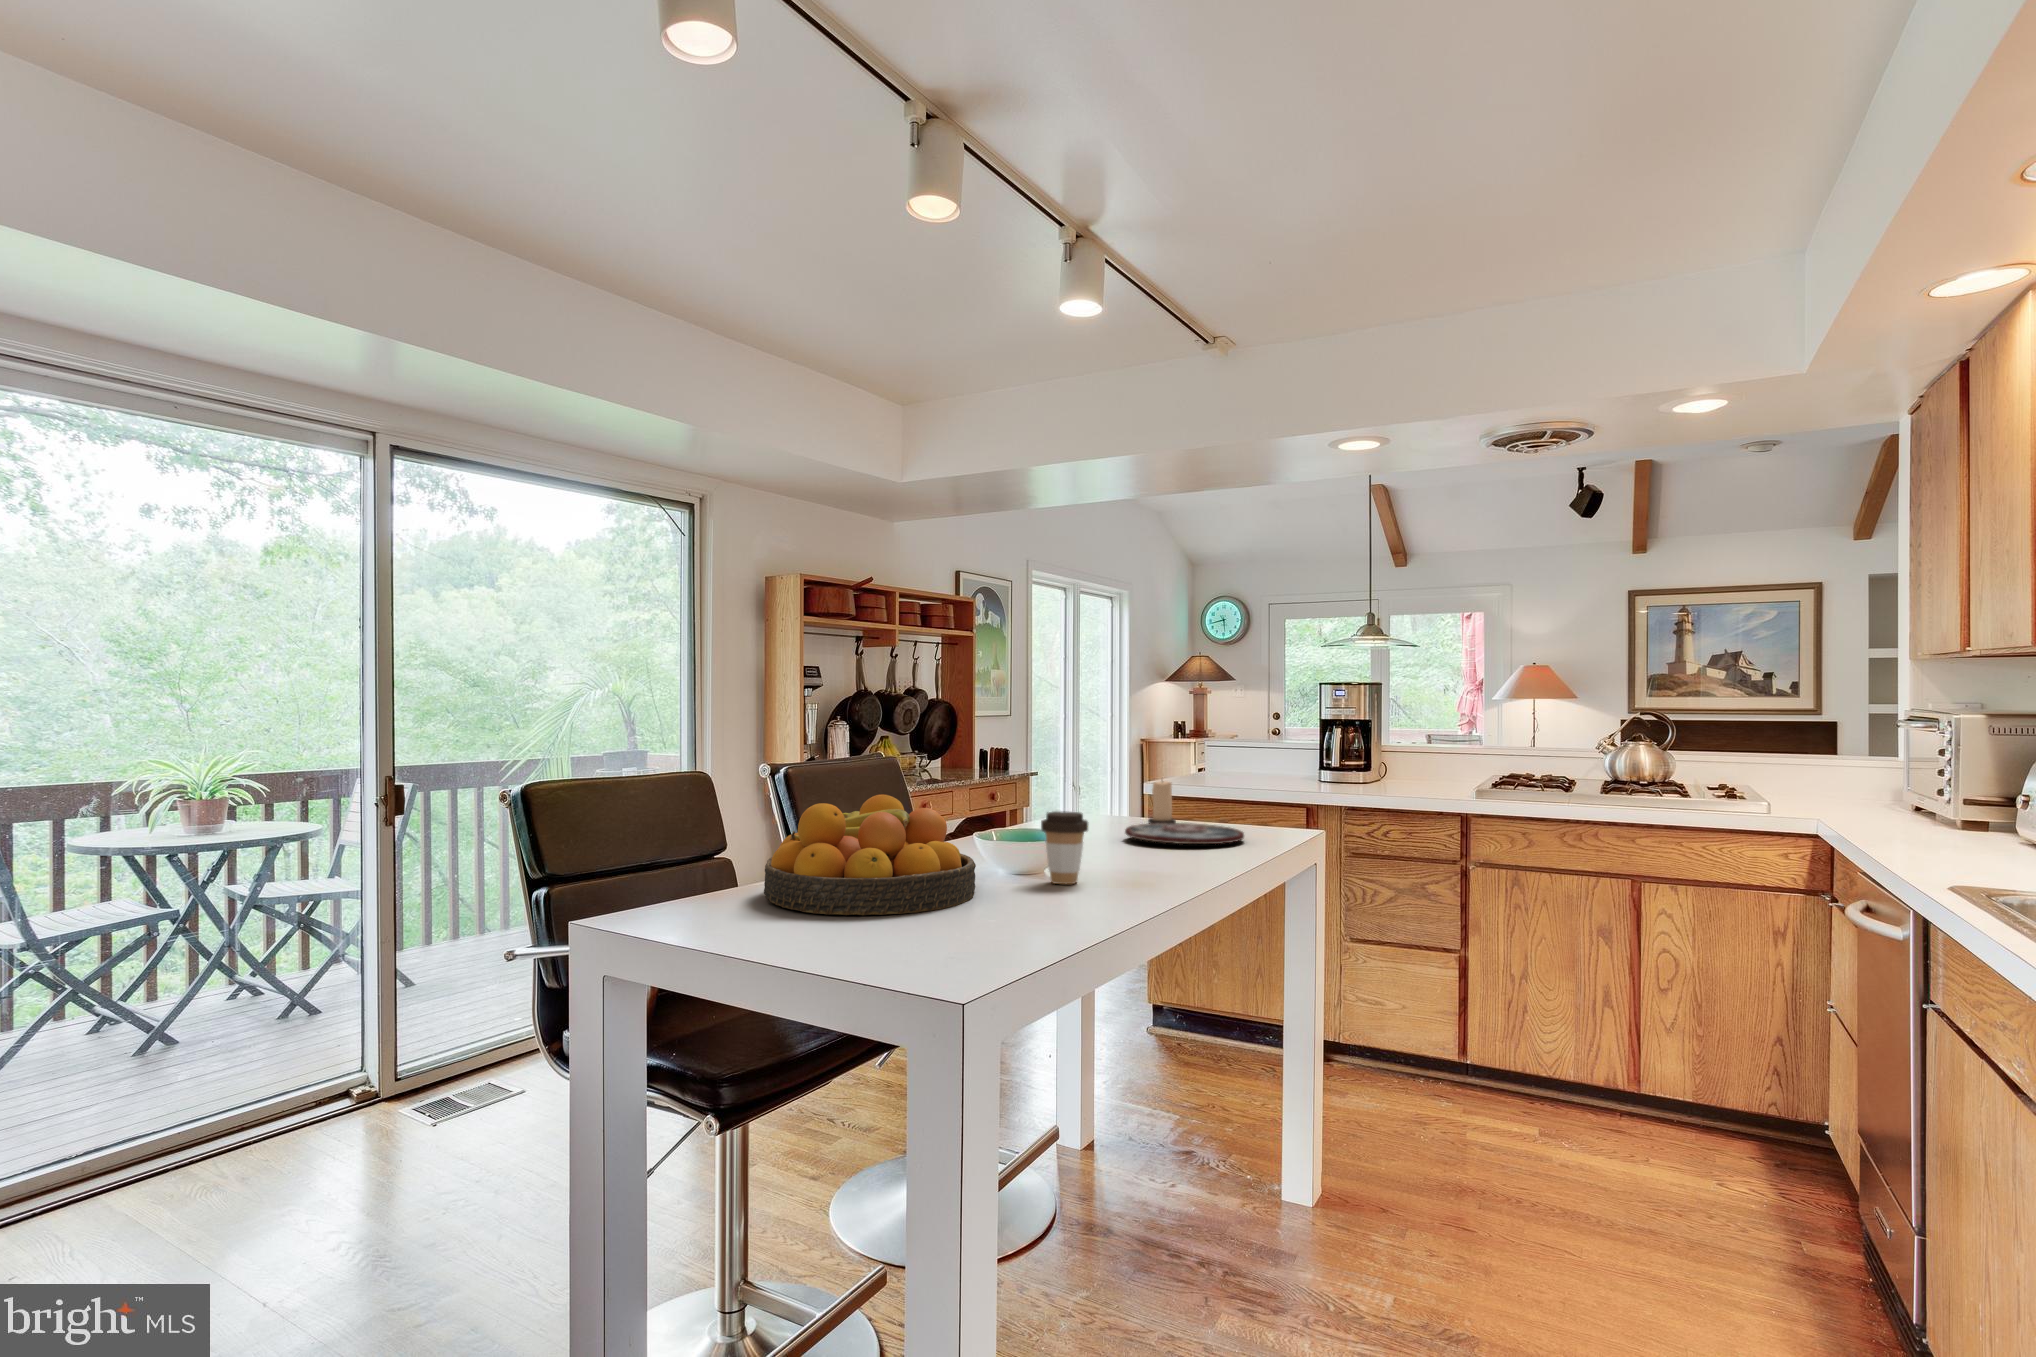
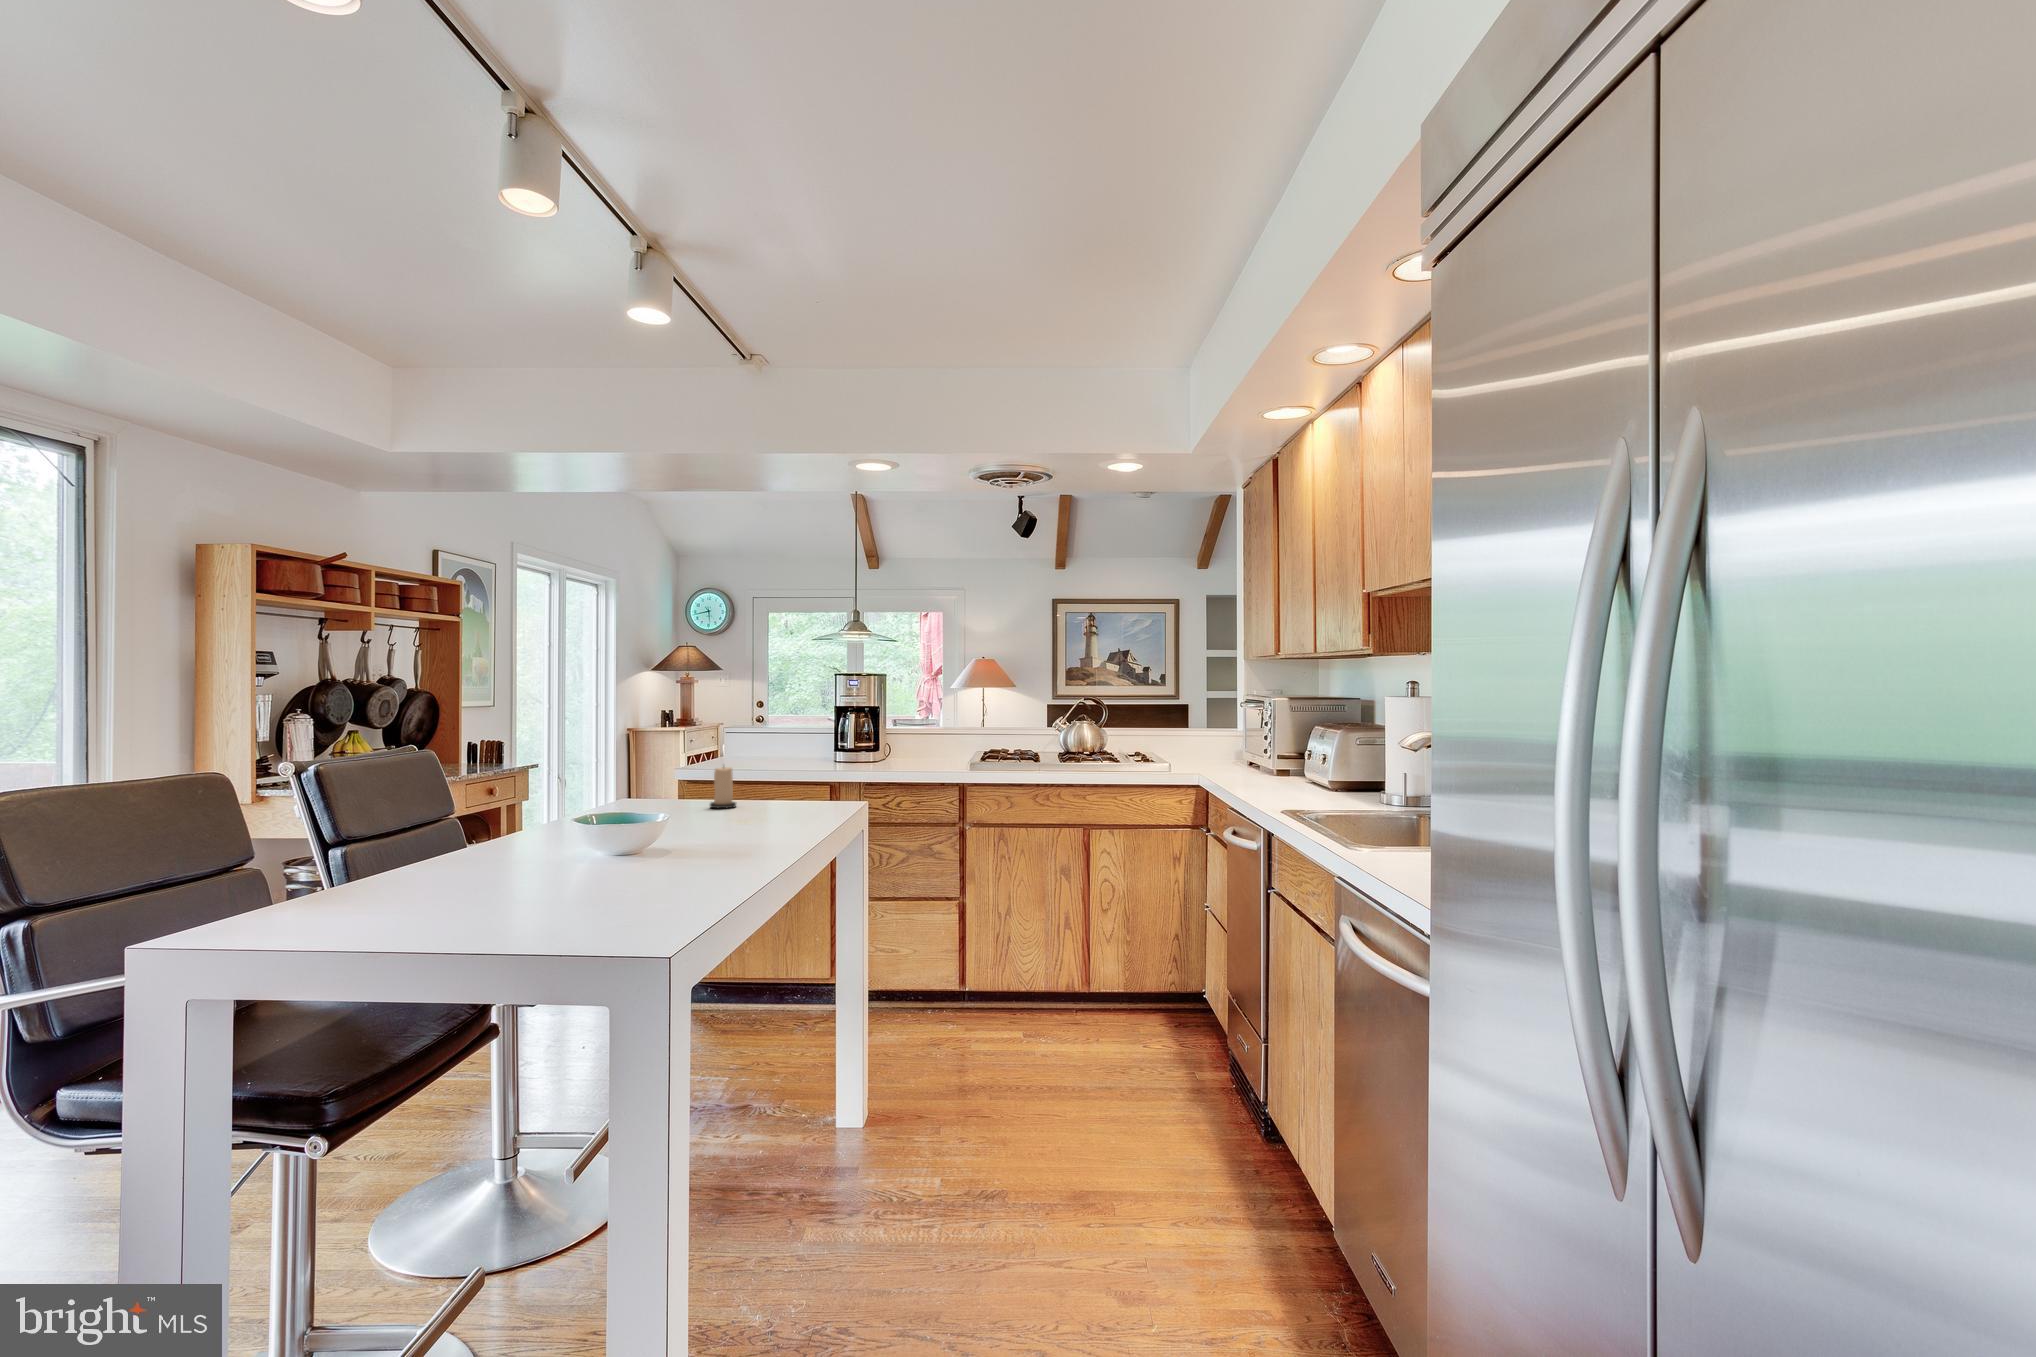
fruit bowl: present [764,795,976,915] -> none [343,792,595,921]
coffee cup: present [1041,811,1088,884] -> none [651,798,700,868]
plate: present [1125,823,1244,844] -> none [700,805,813,823]

